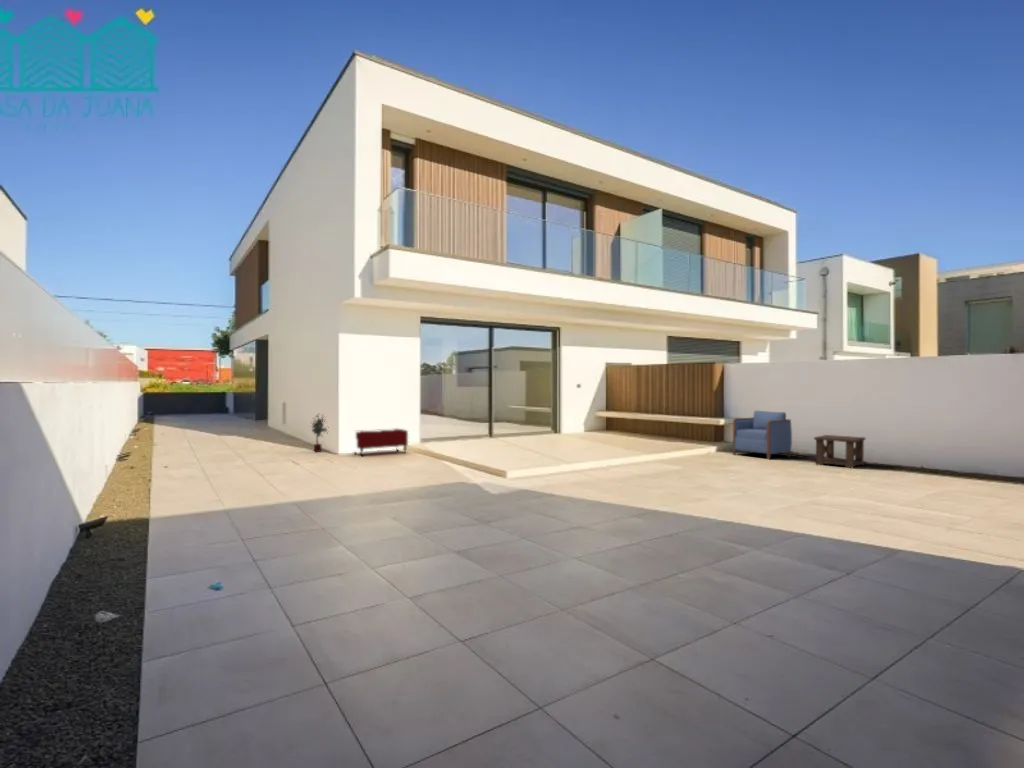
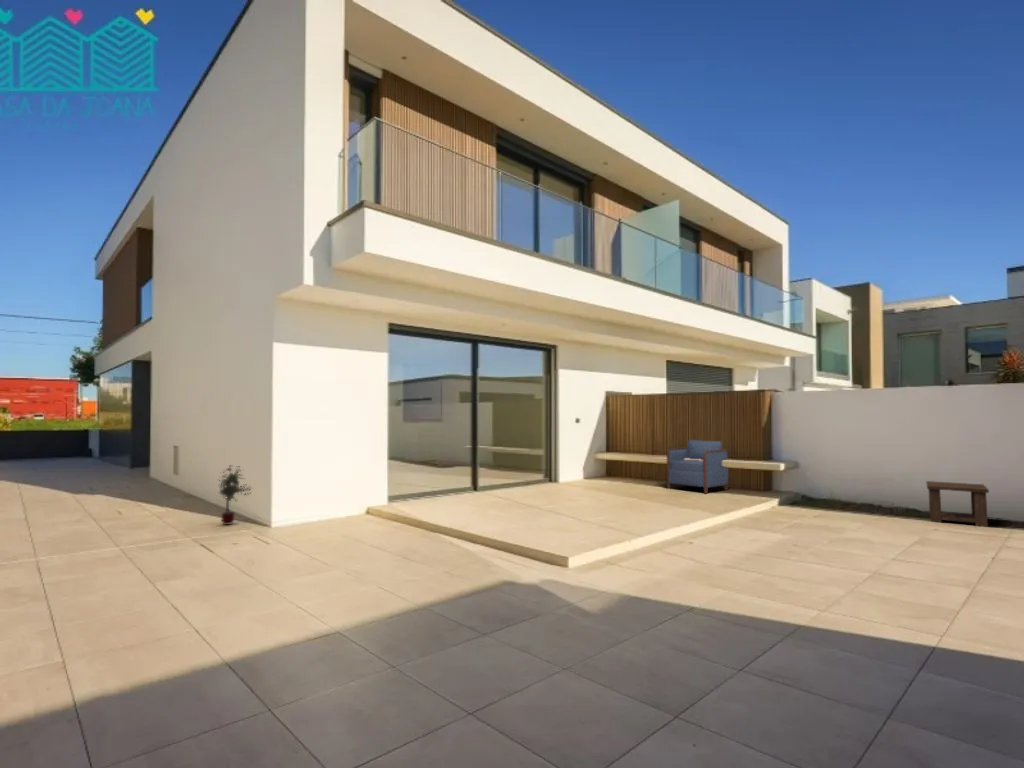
armchair: present [733,411,792,459] -> present [667,440,728,494]
bench: present [356,429,408,455] -> none [287,485,373,533]

